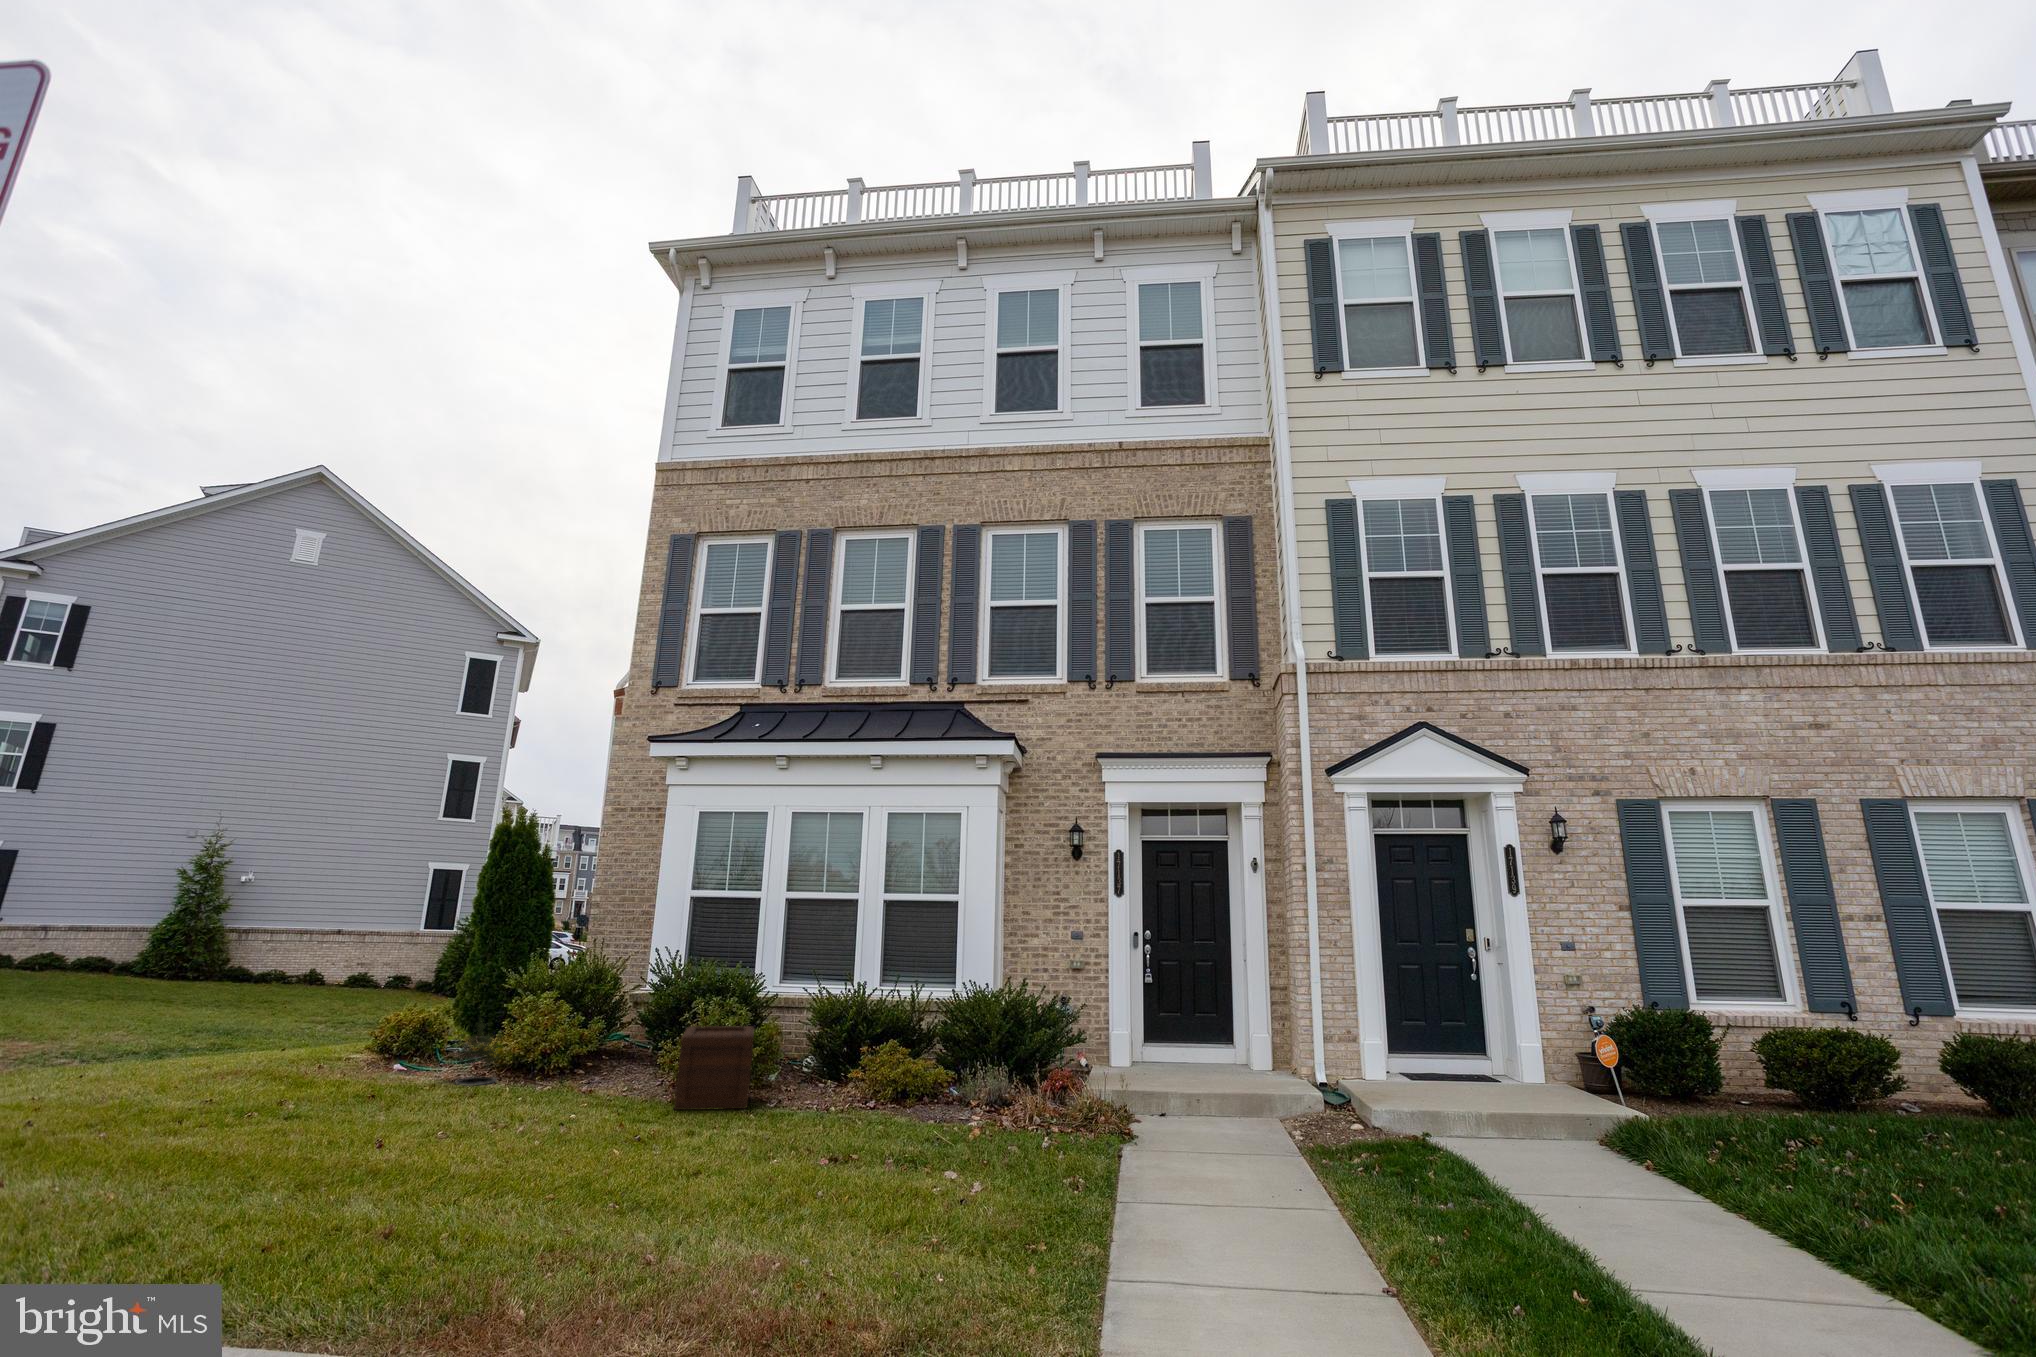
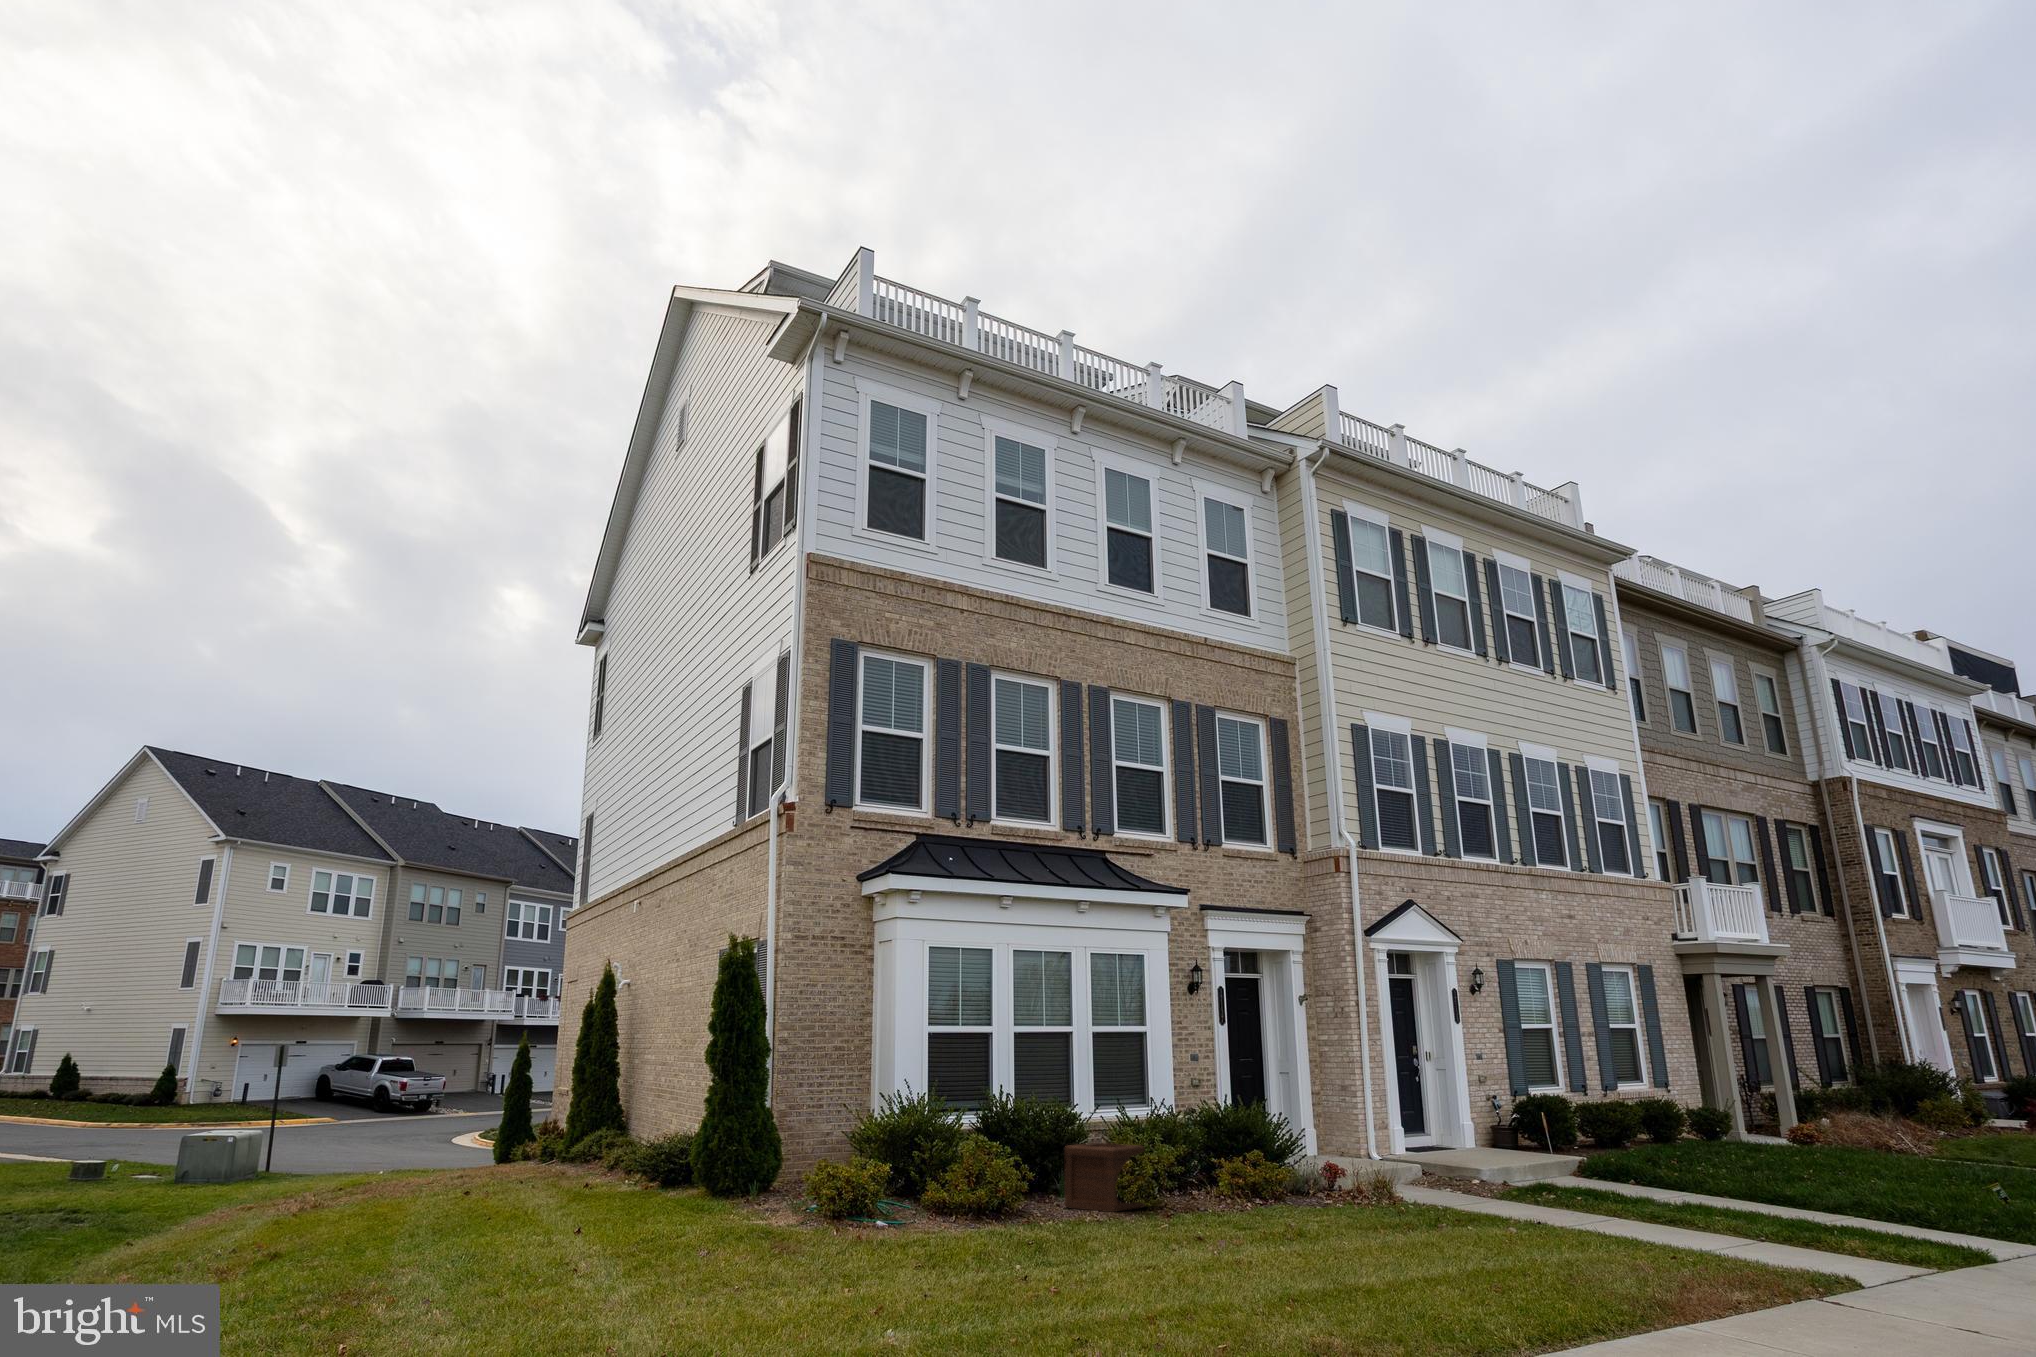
potted tree: present [456,1021,501,1086] -> none [862,1150,901,1220]

